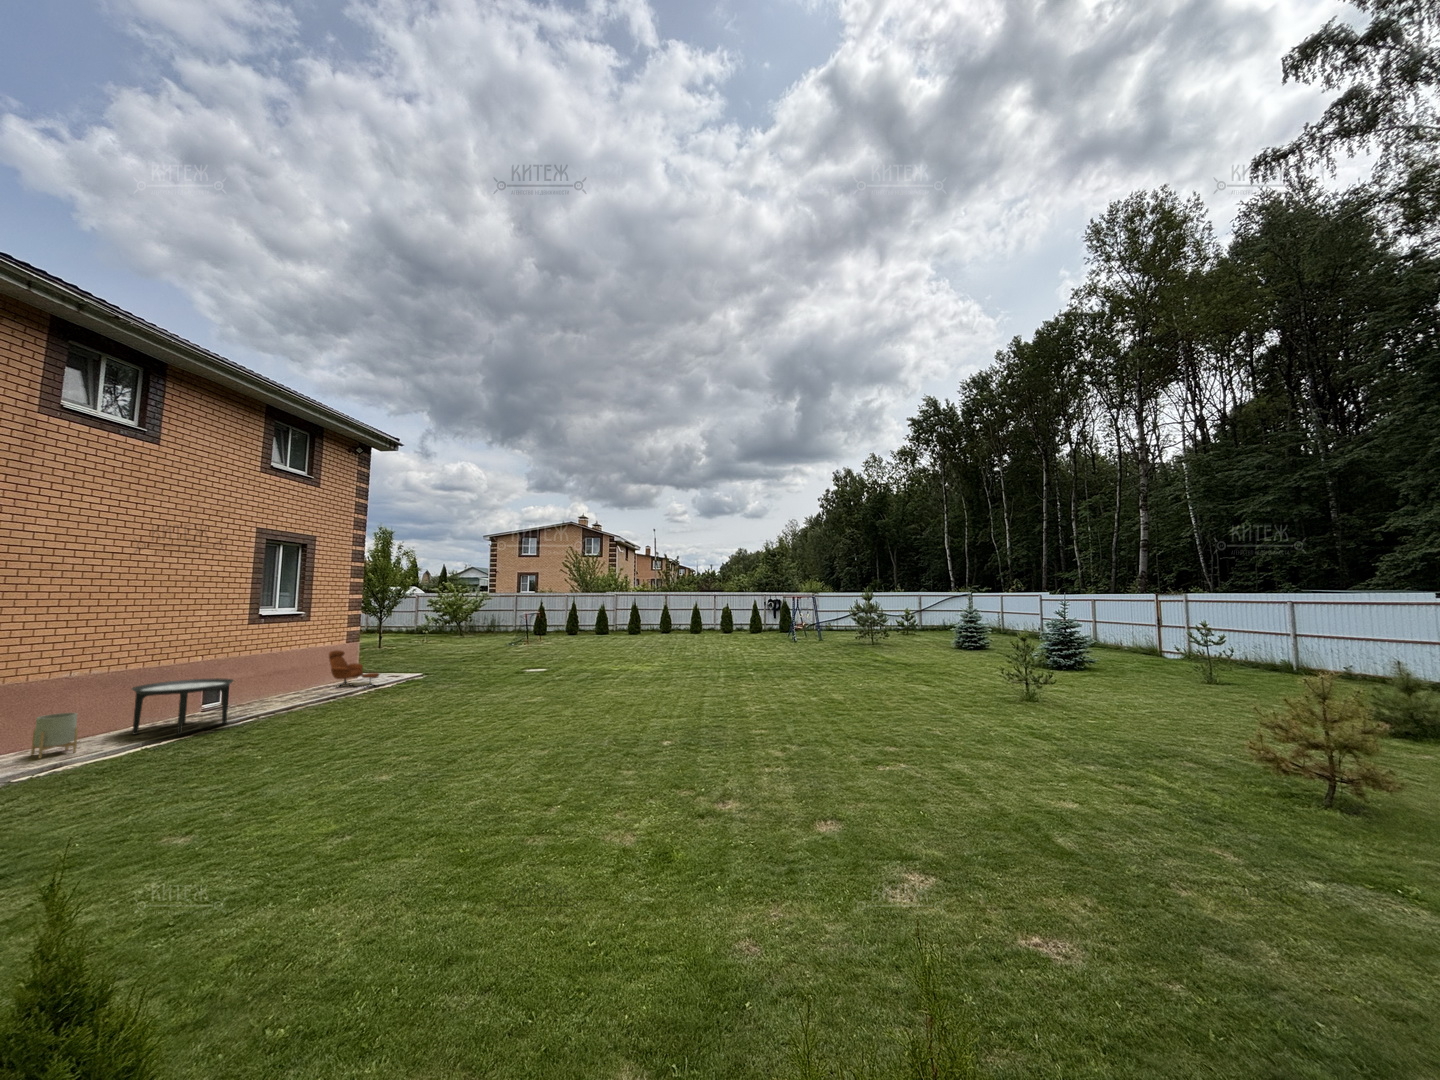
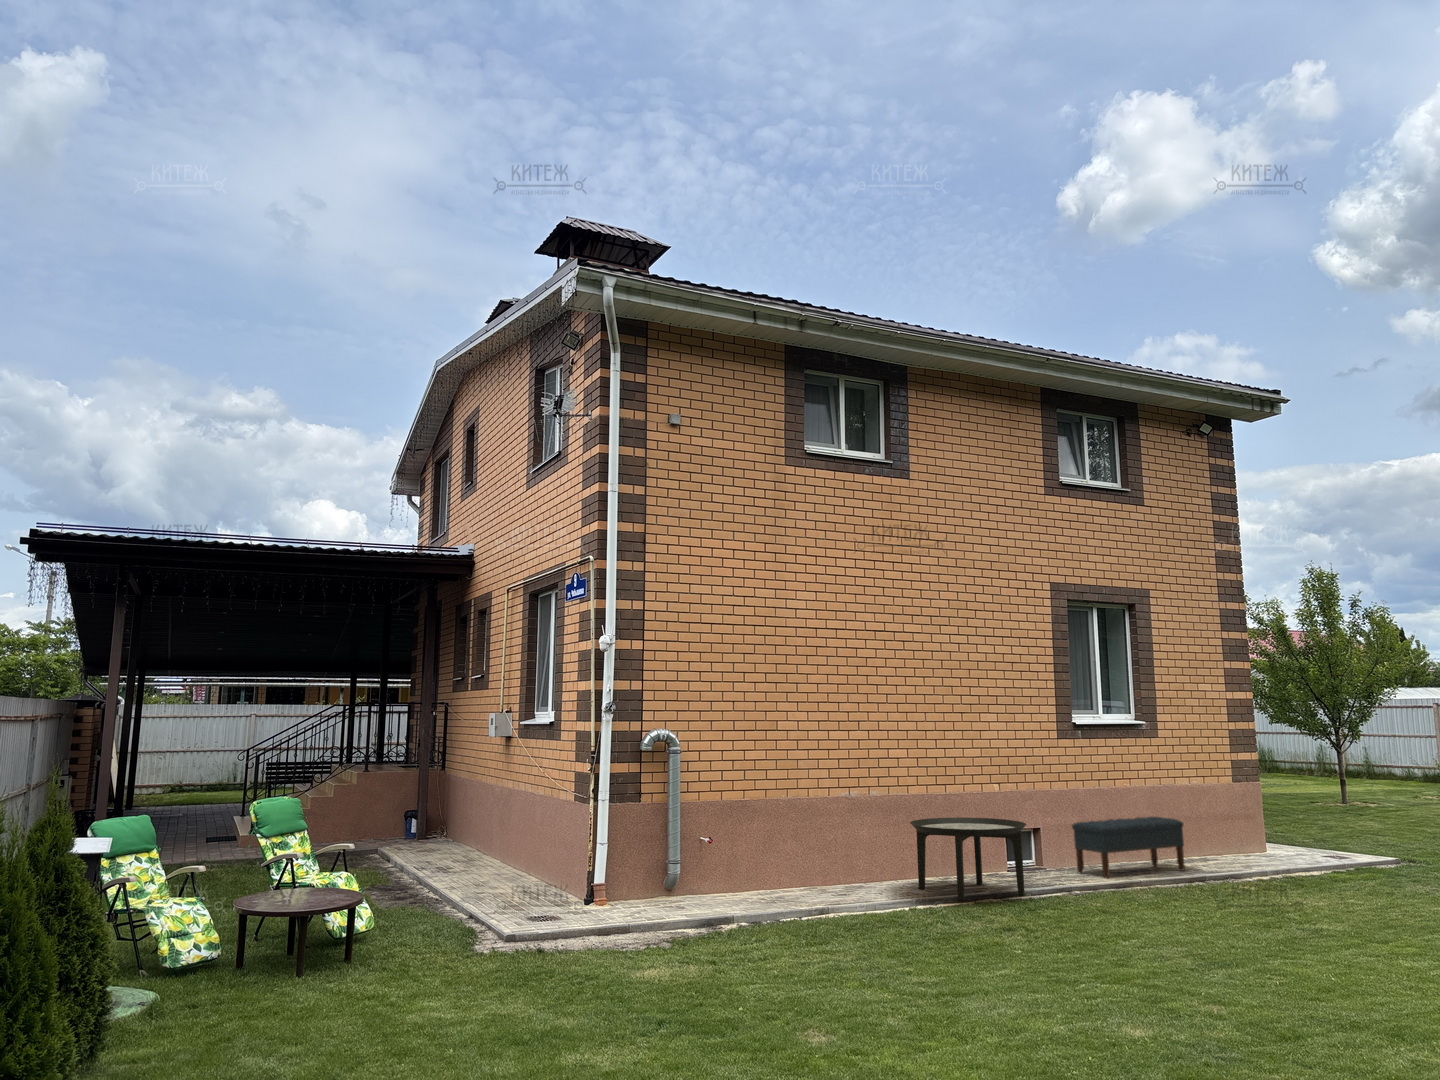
lounge chair: present [329,650,379,687] -> none [1198,794,1292,874]
bench: none [252,666,323,705] -> present [1072,817,1185,878]
planter: present [31,713,78,759] -> none [817,844,854,900]

